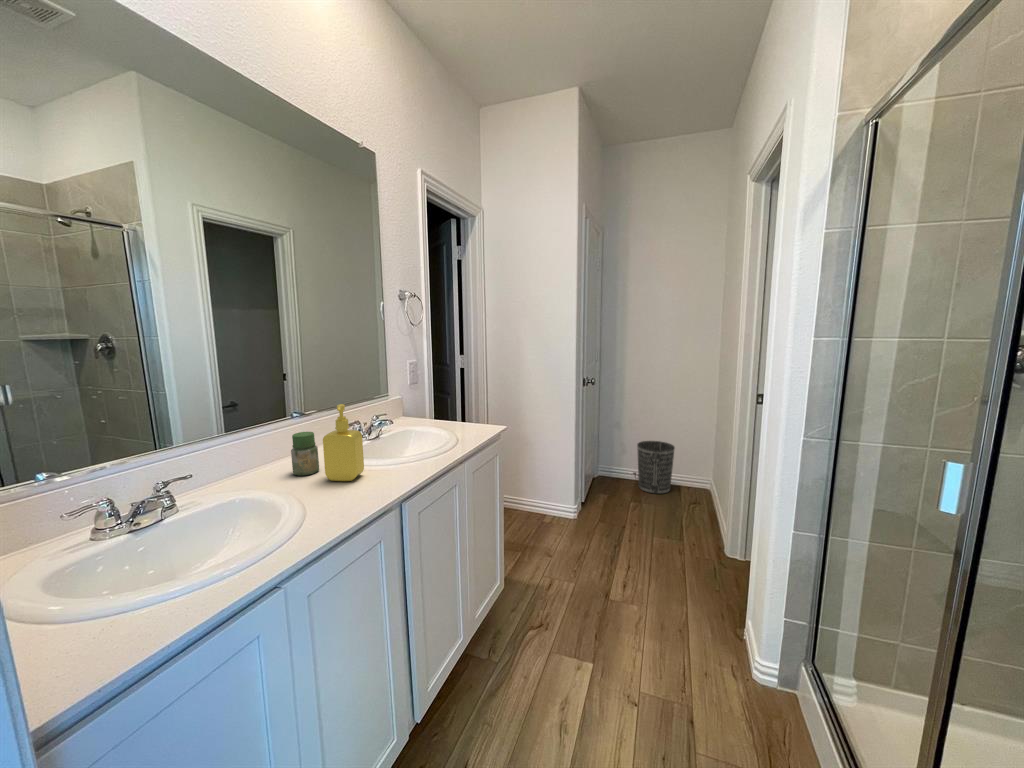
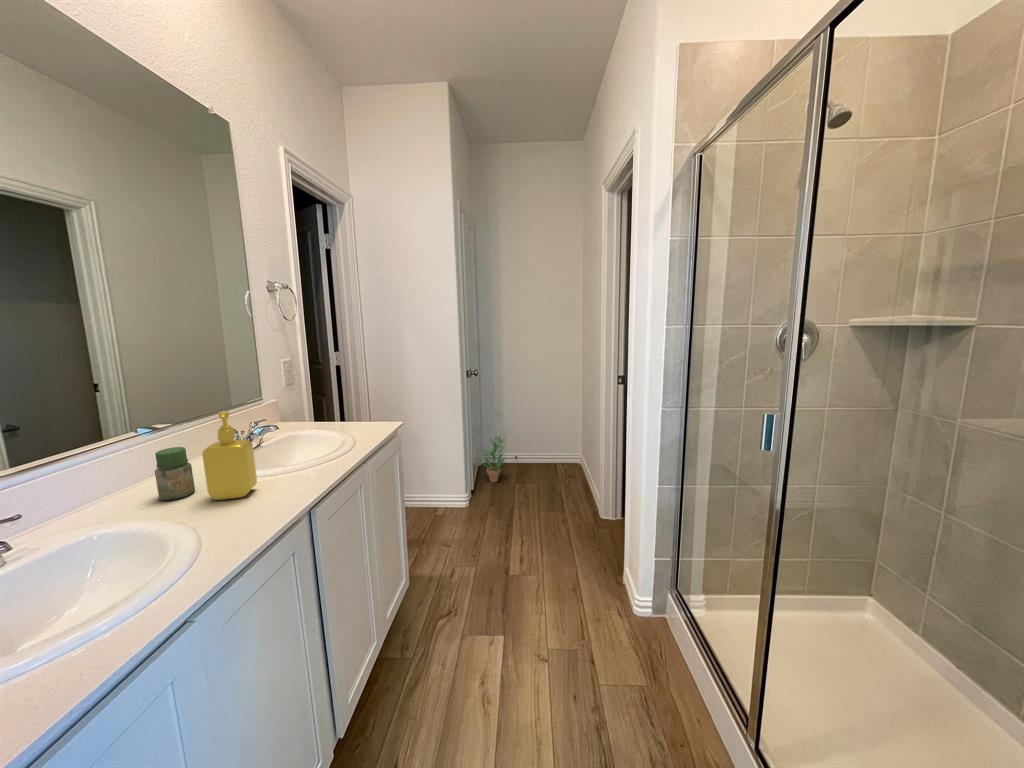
wastebasket: present [637,441,675,494] -> none [518,425,551,473]
potted plant: none [592,446,623,498] -> present [483,435,505,482]

